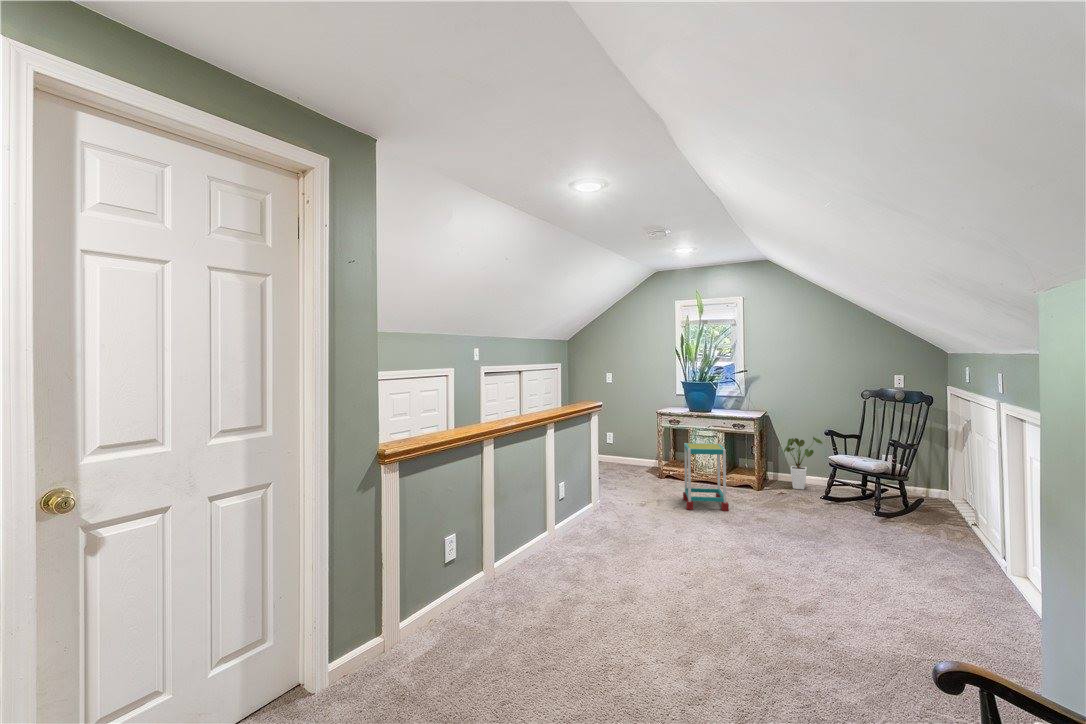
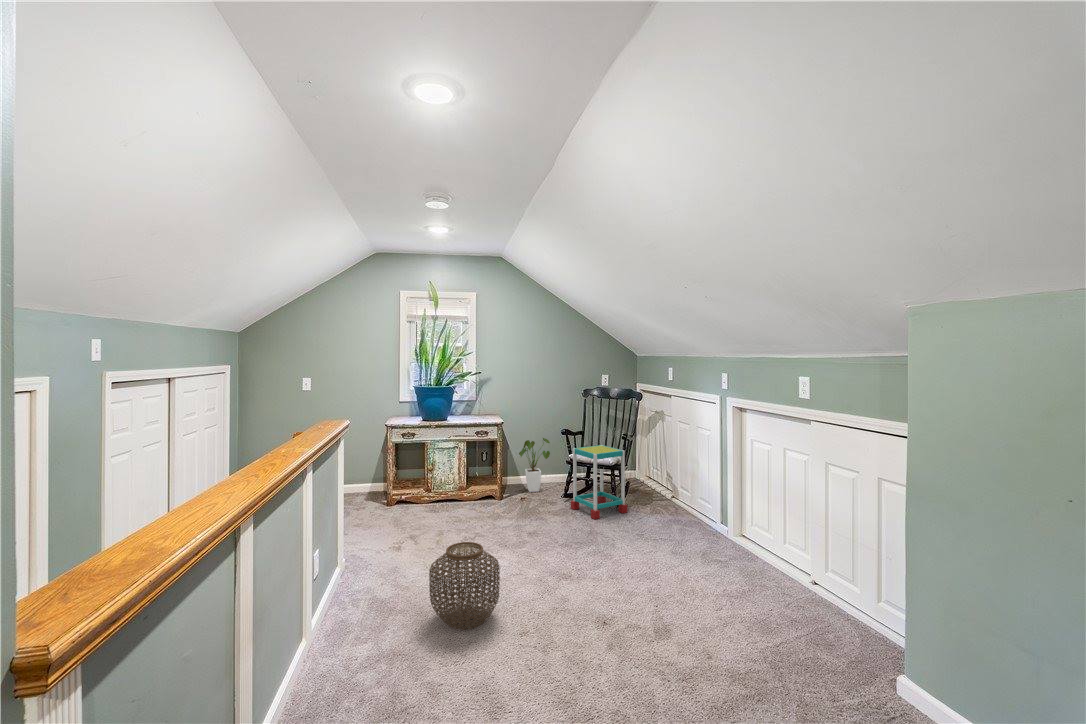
side table: present [683,443,729,511] -> present [571,445,627,519]
woven basket: none [630,495,683,558] -> present [429,542,500,630]

